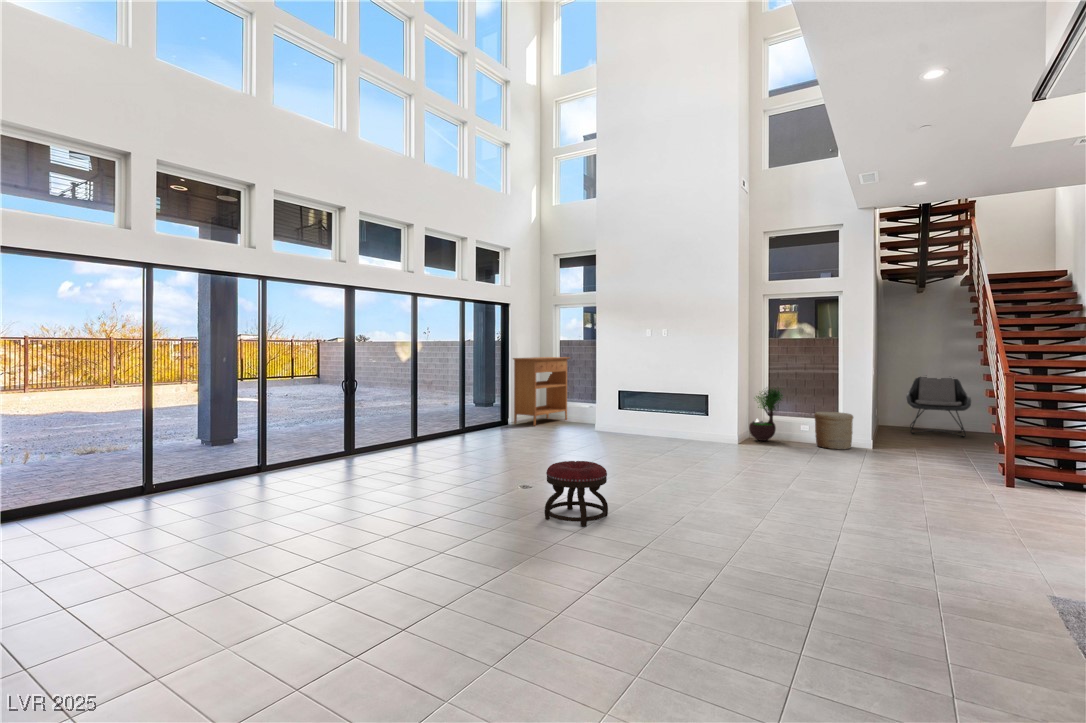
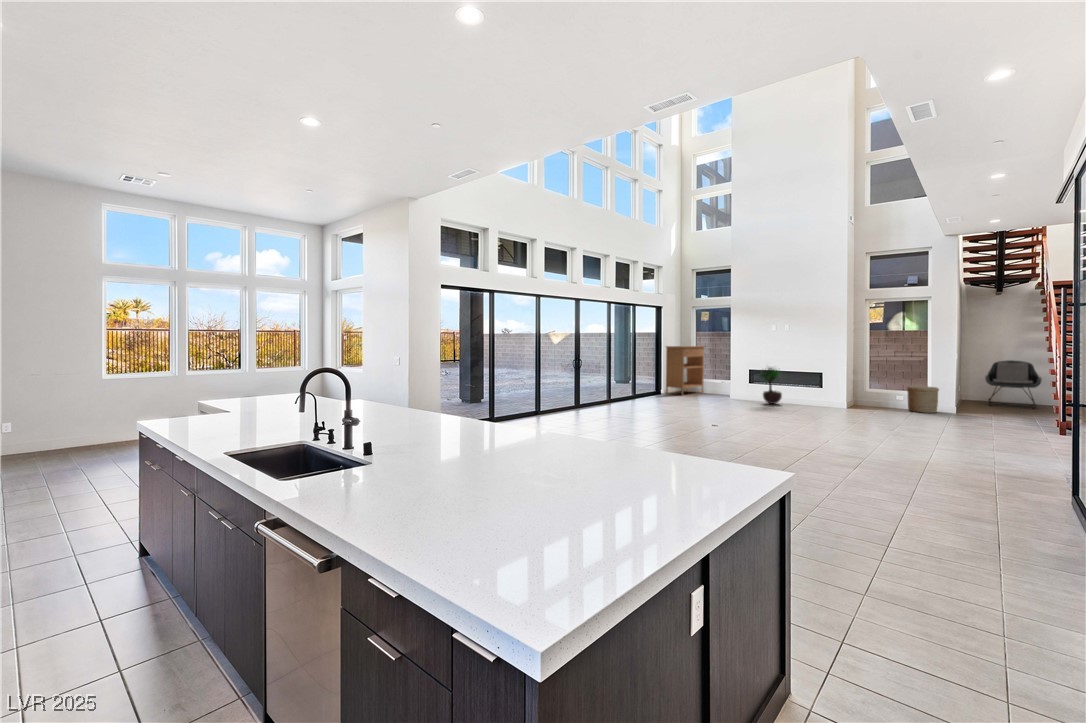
potted tree: present [749,389,783,441] -> present [759,368,782,404]
ottoman: present [545,461,608,527] -> none [733,406,773,442]

